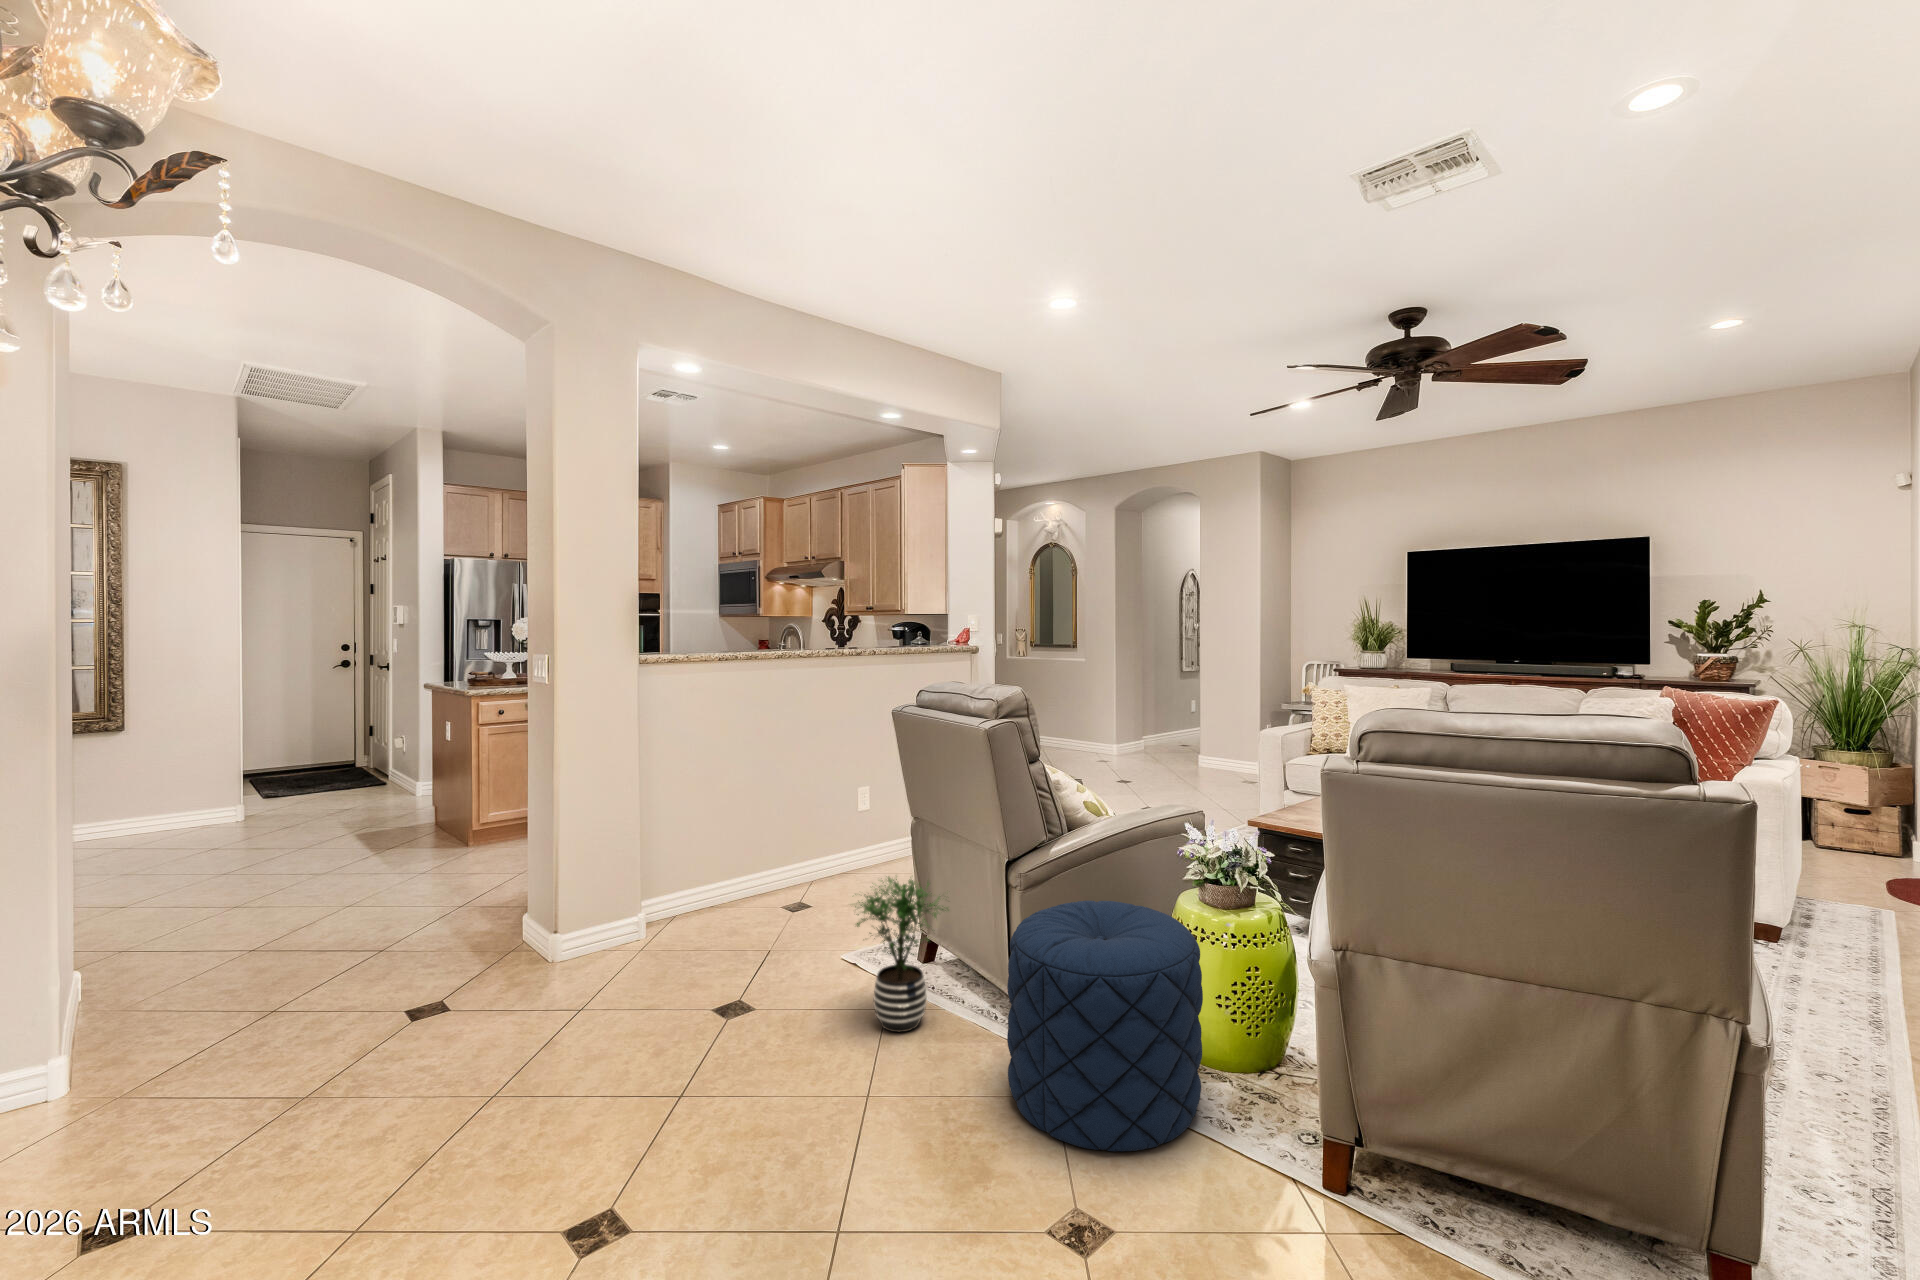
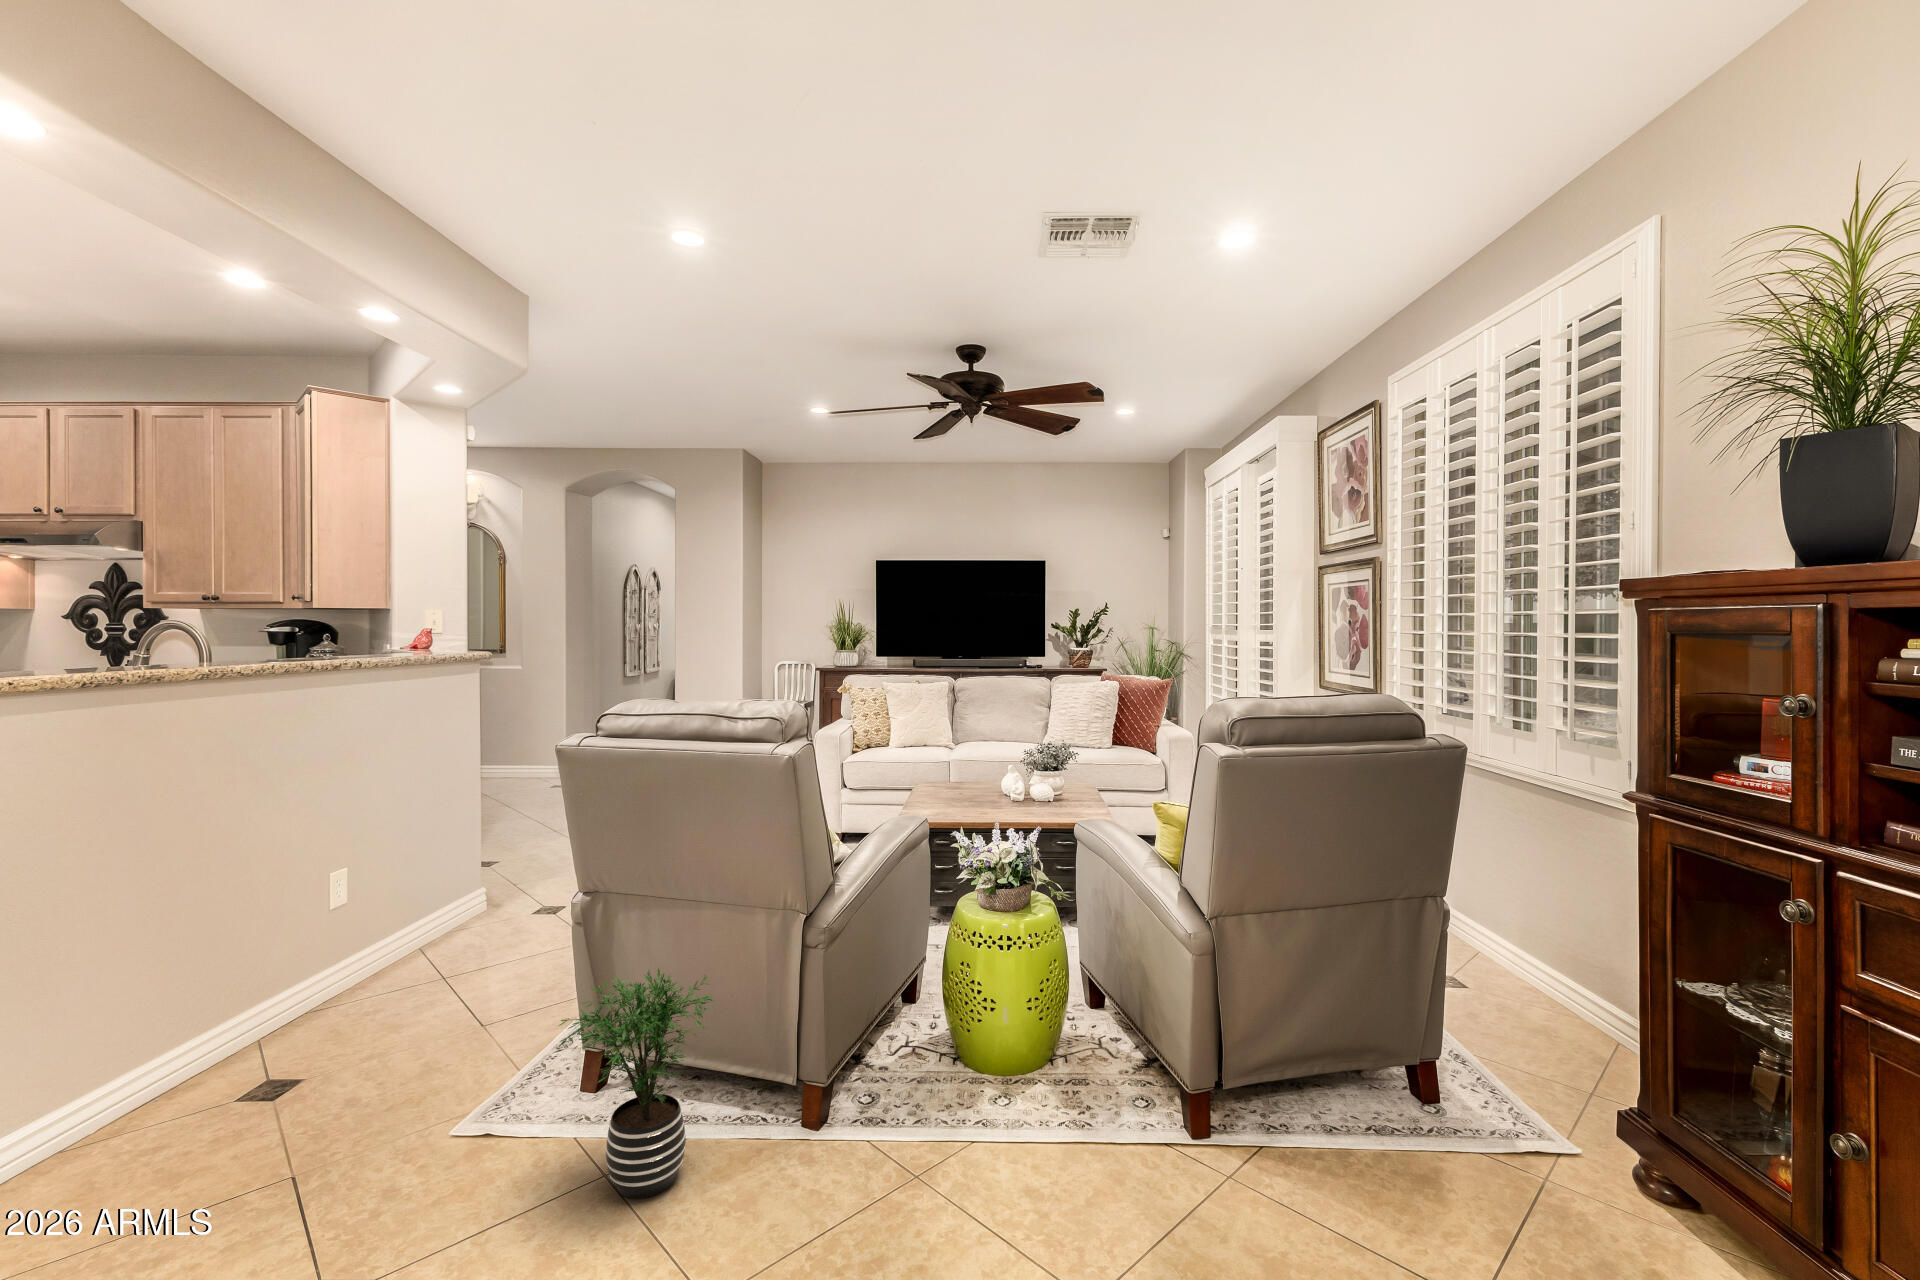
pouf: present [1007,901,1203,1152] -> none [848,928,1063,1218]

